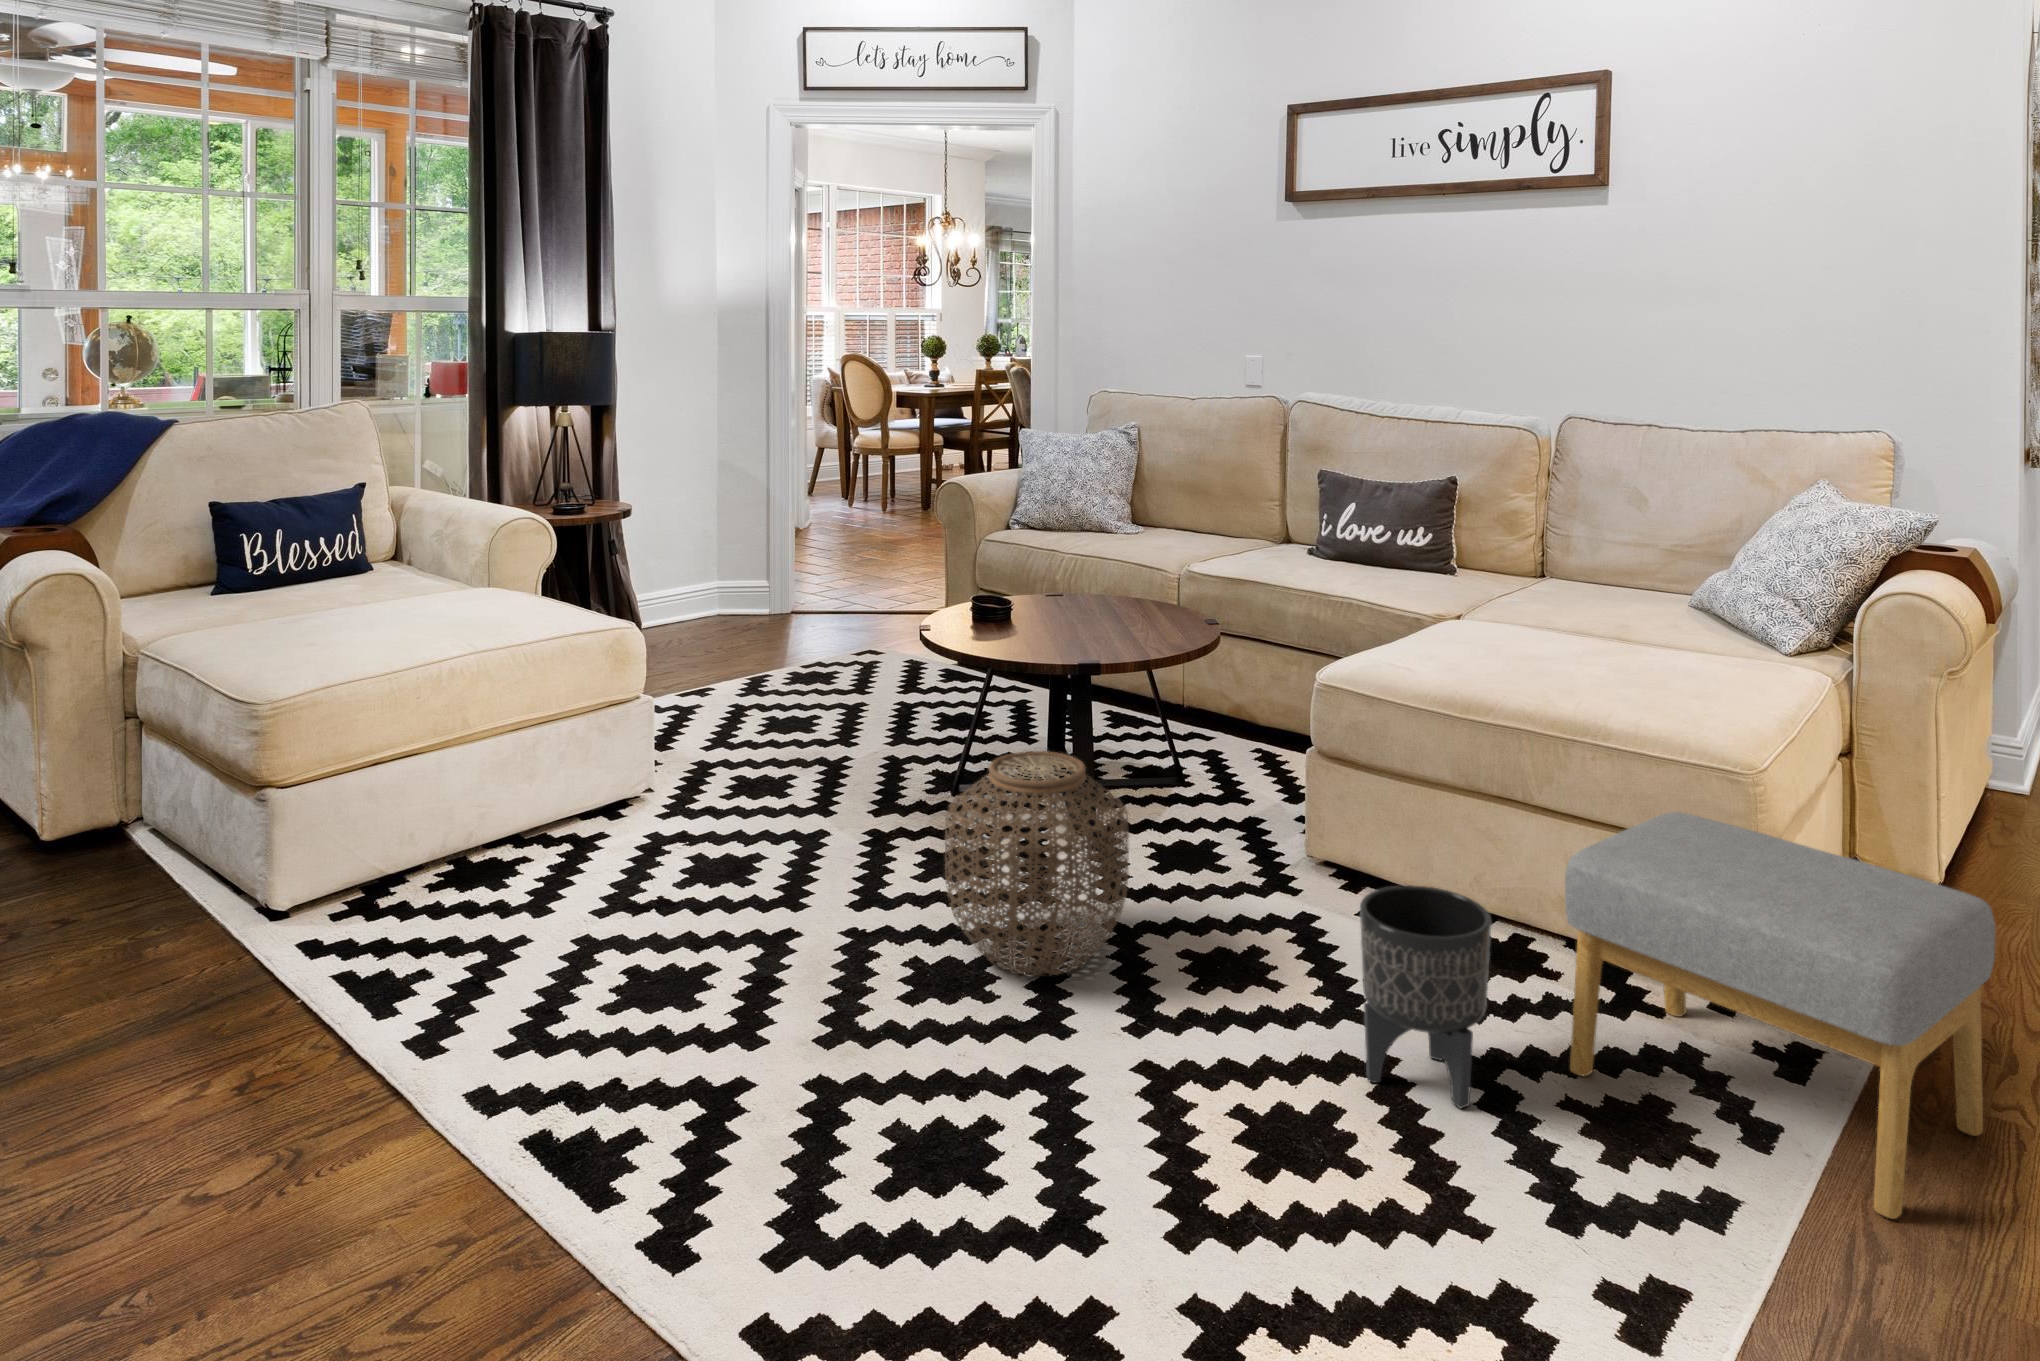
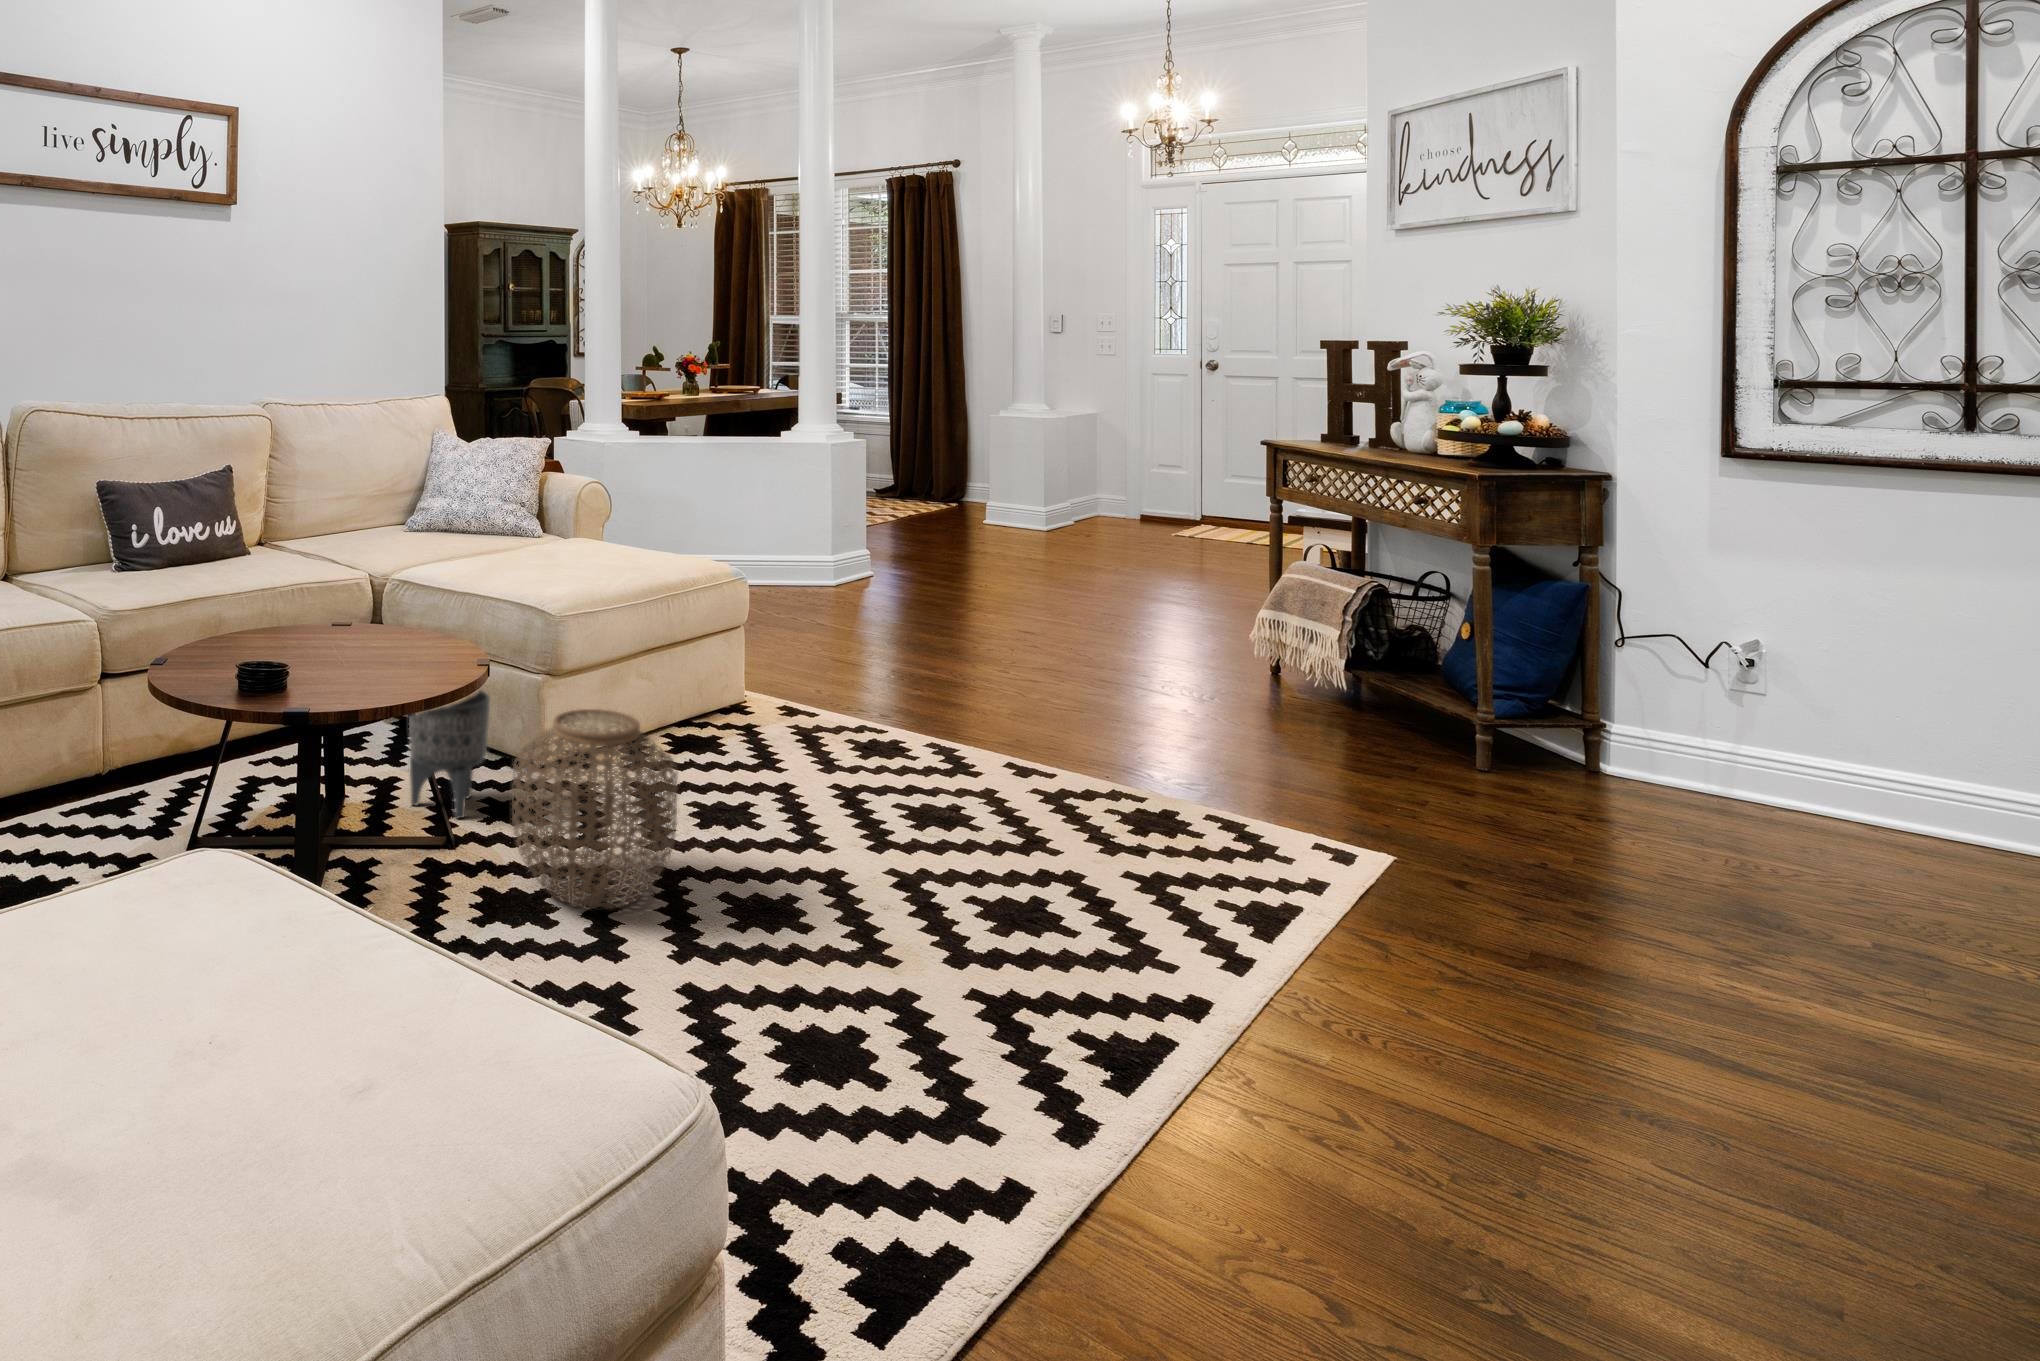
footstool: present [1565,812,1995,1219] -> none [1077,785,1483,1152]
planter: present [1360,885,1491,1108] -> present [409,691,490,819]

